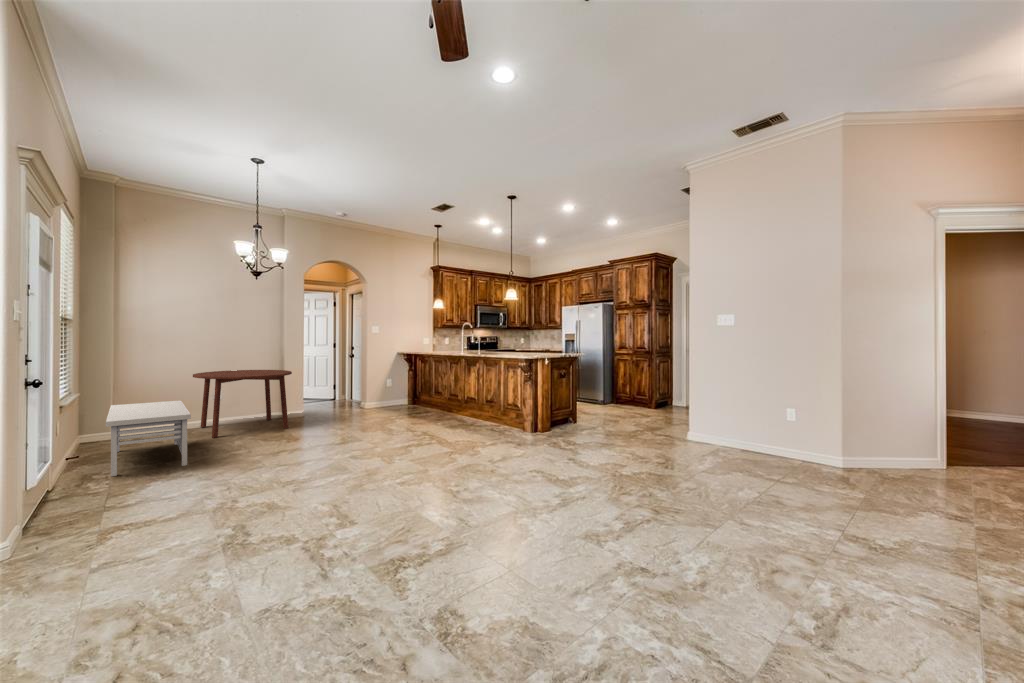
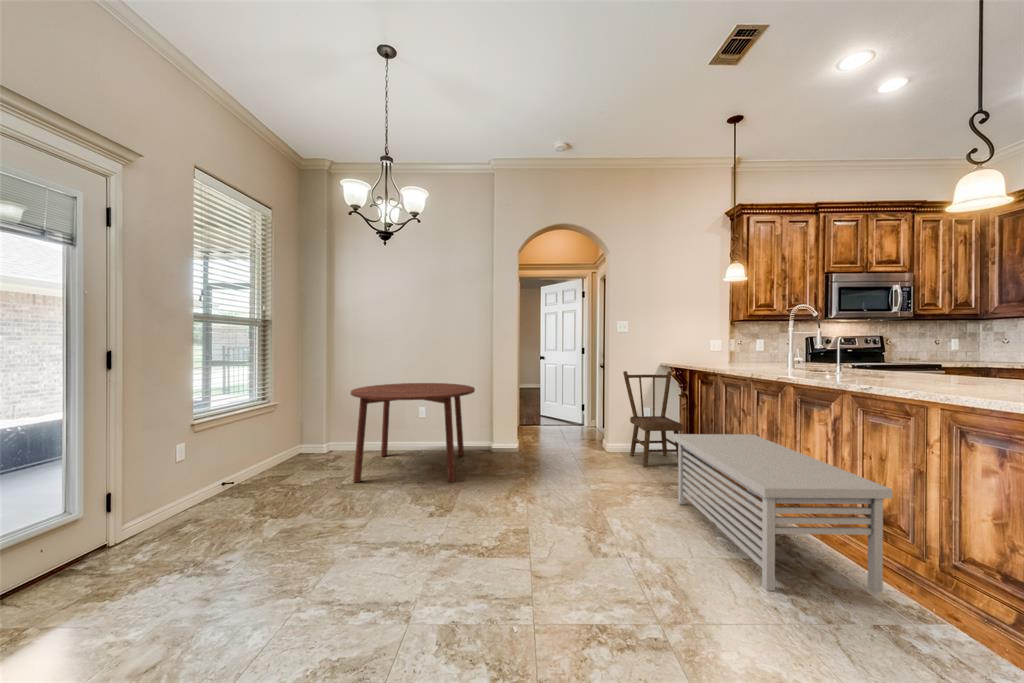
dining chair: none [377,357,413,410] -> present [623,371,683,467]
storage bench: present [106,400,191,476] -> present [673,434,893,593]

